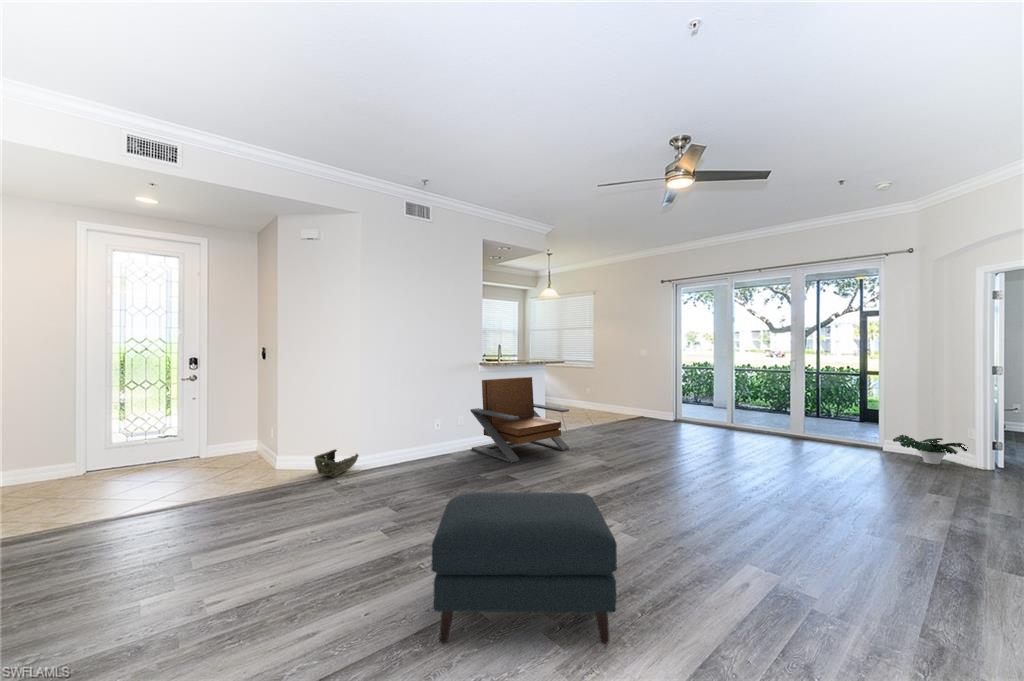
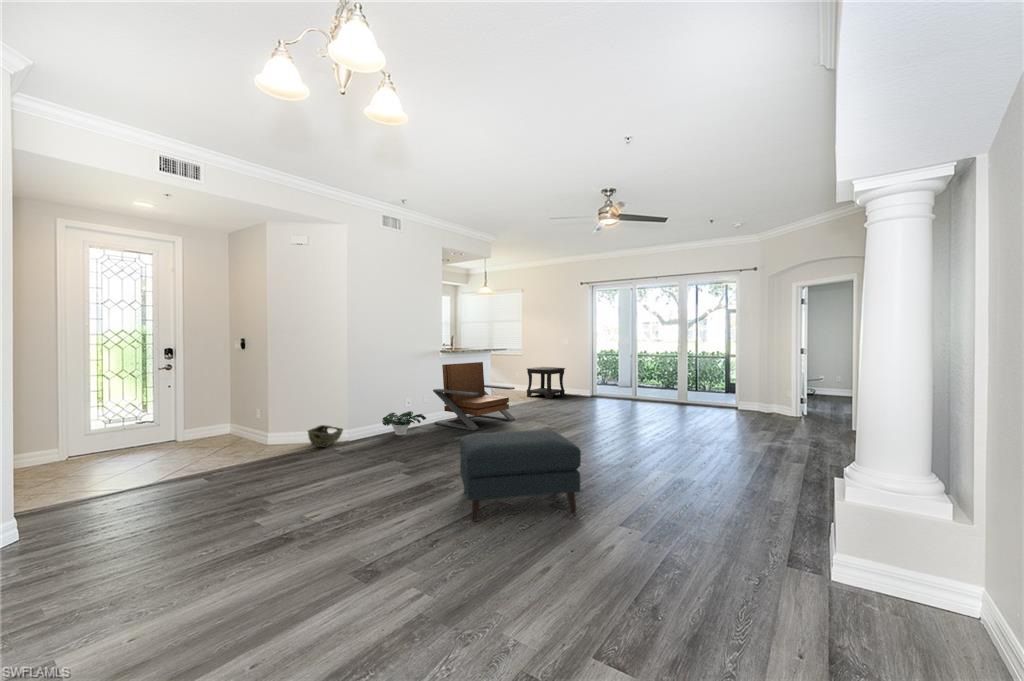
side table: none [593,381,641,420] -> present [527,367,565,399]
potted plant: present [893,435,968,464] -> present [382,411,426,435]

